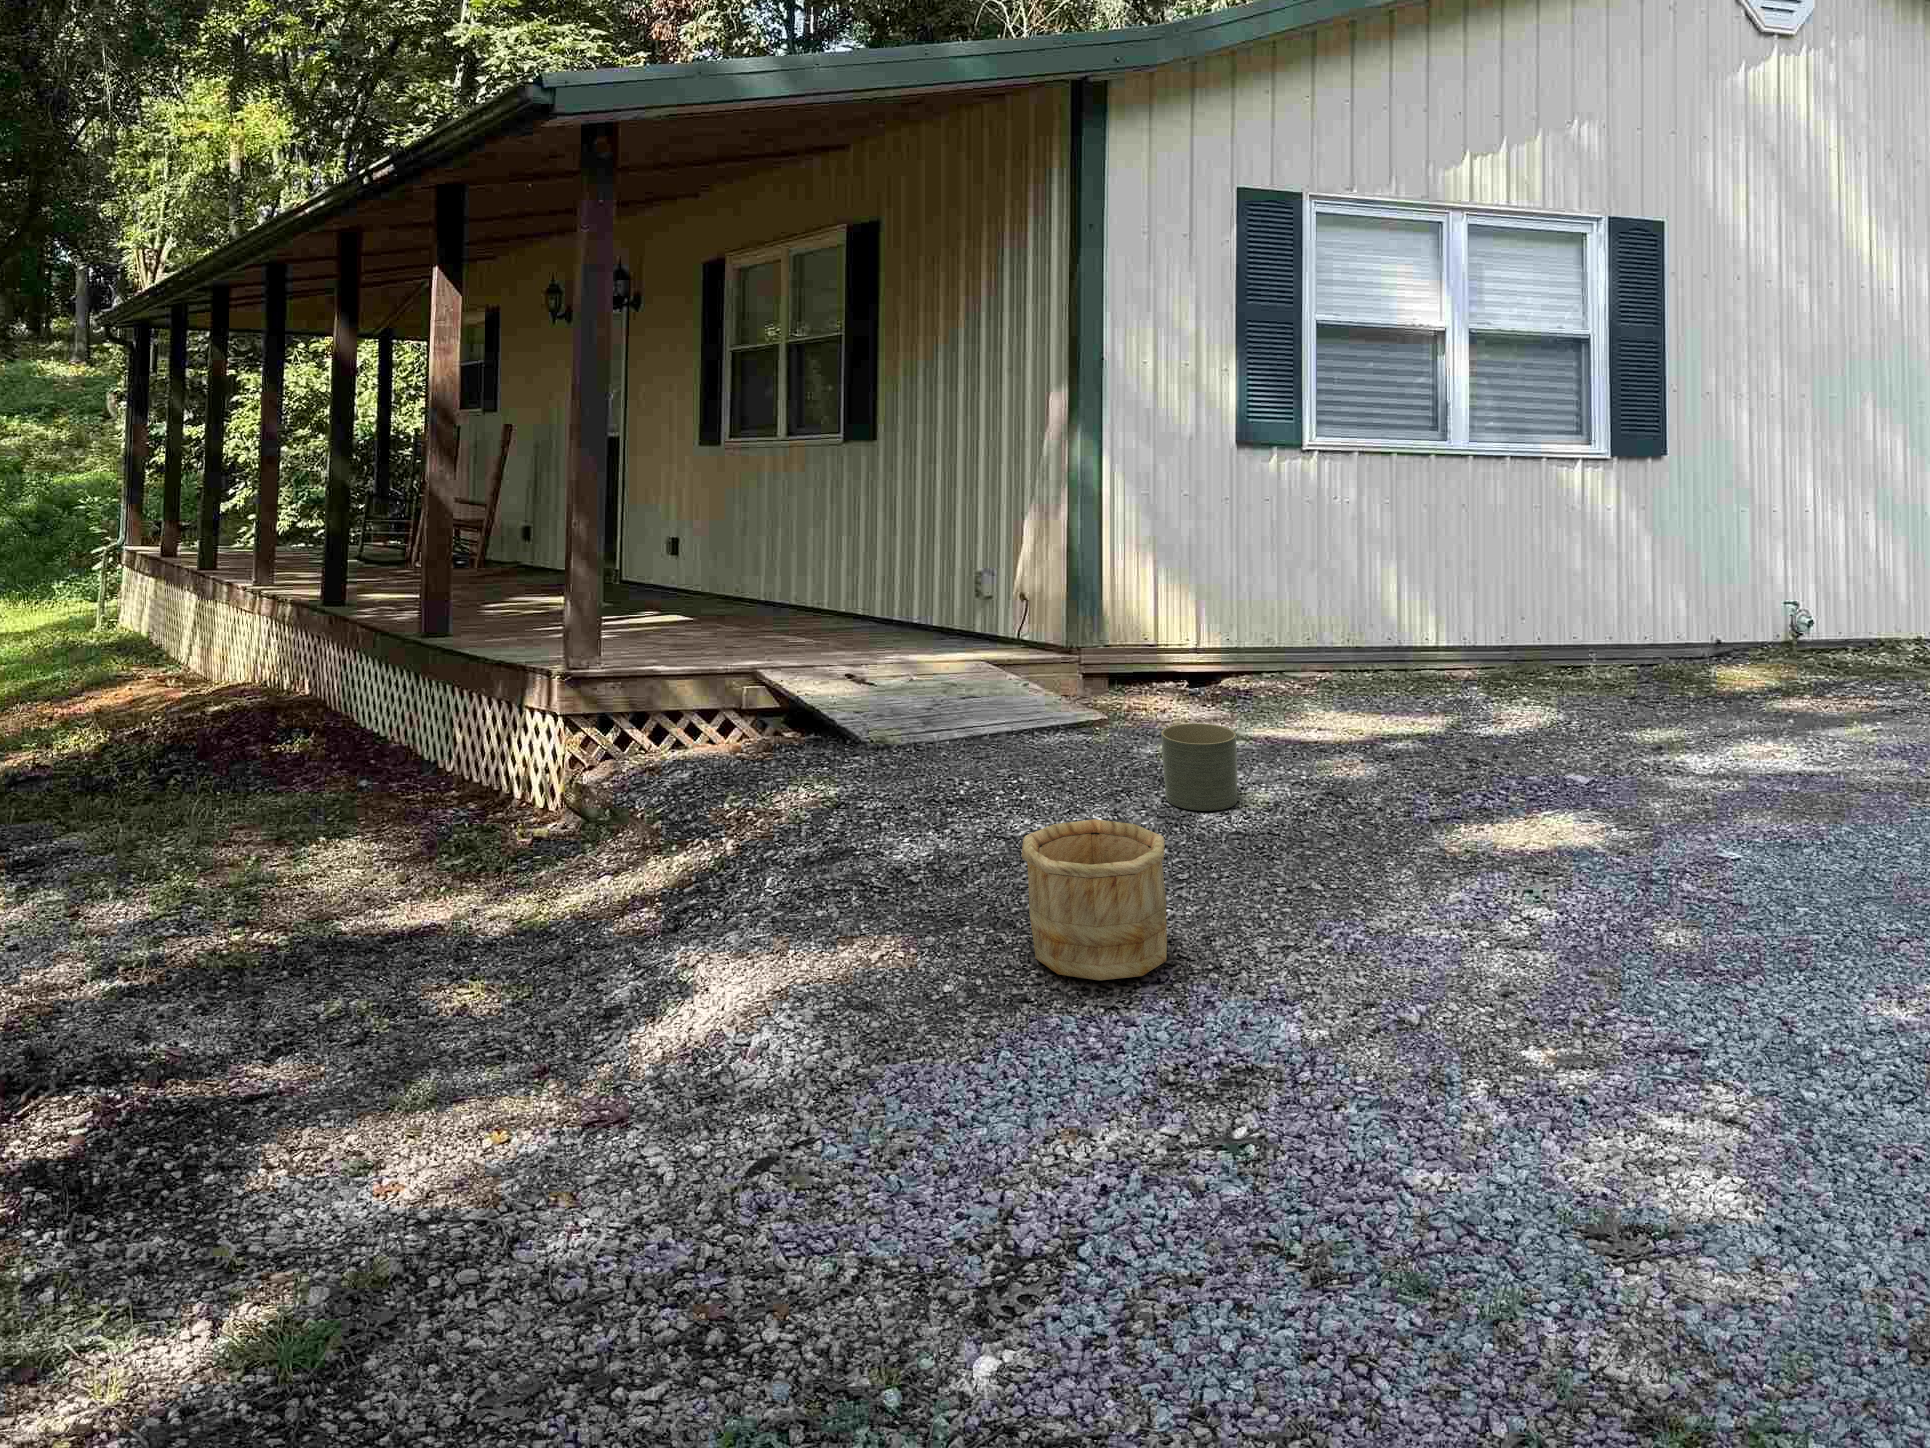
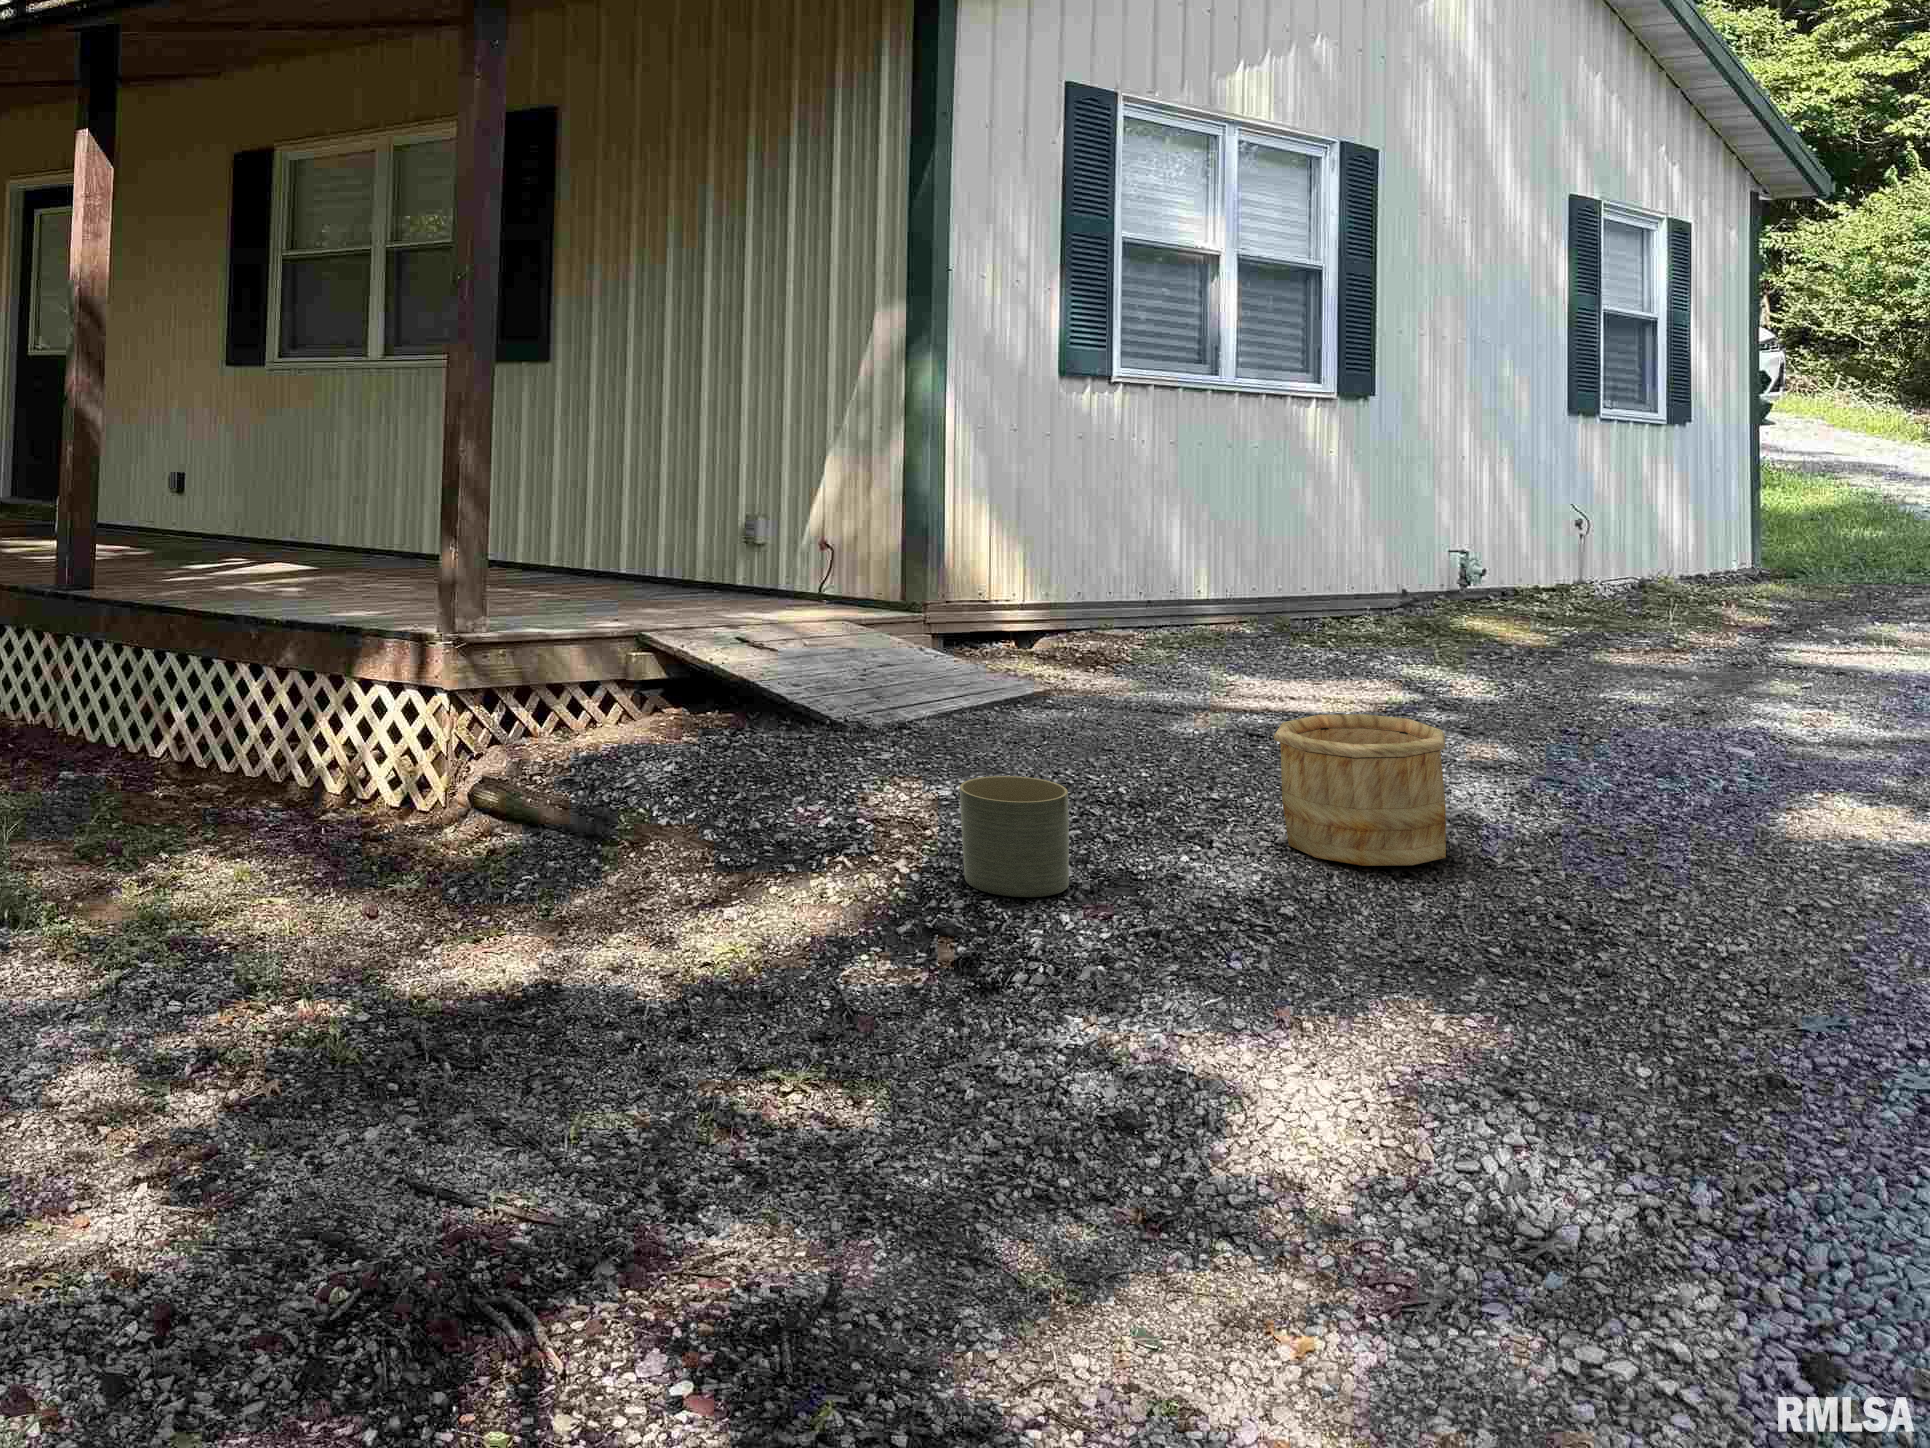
planter: present [1161,723,1238,811] -> present [960,776,1069,897]

